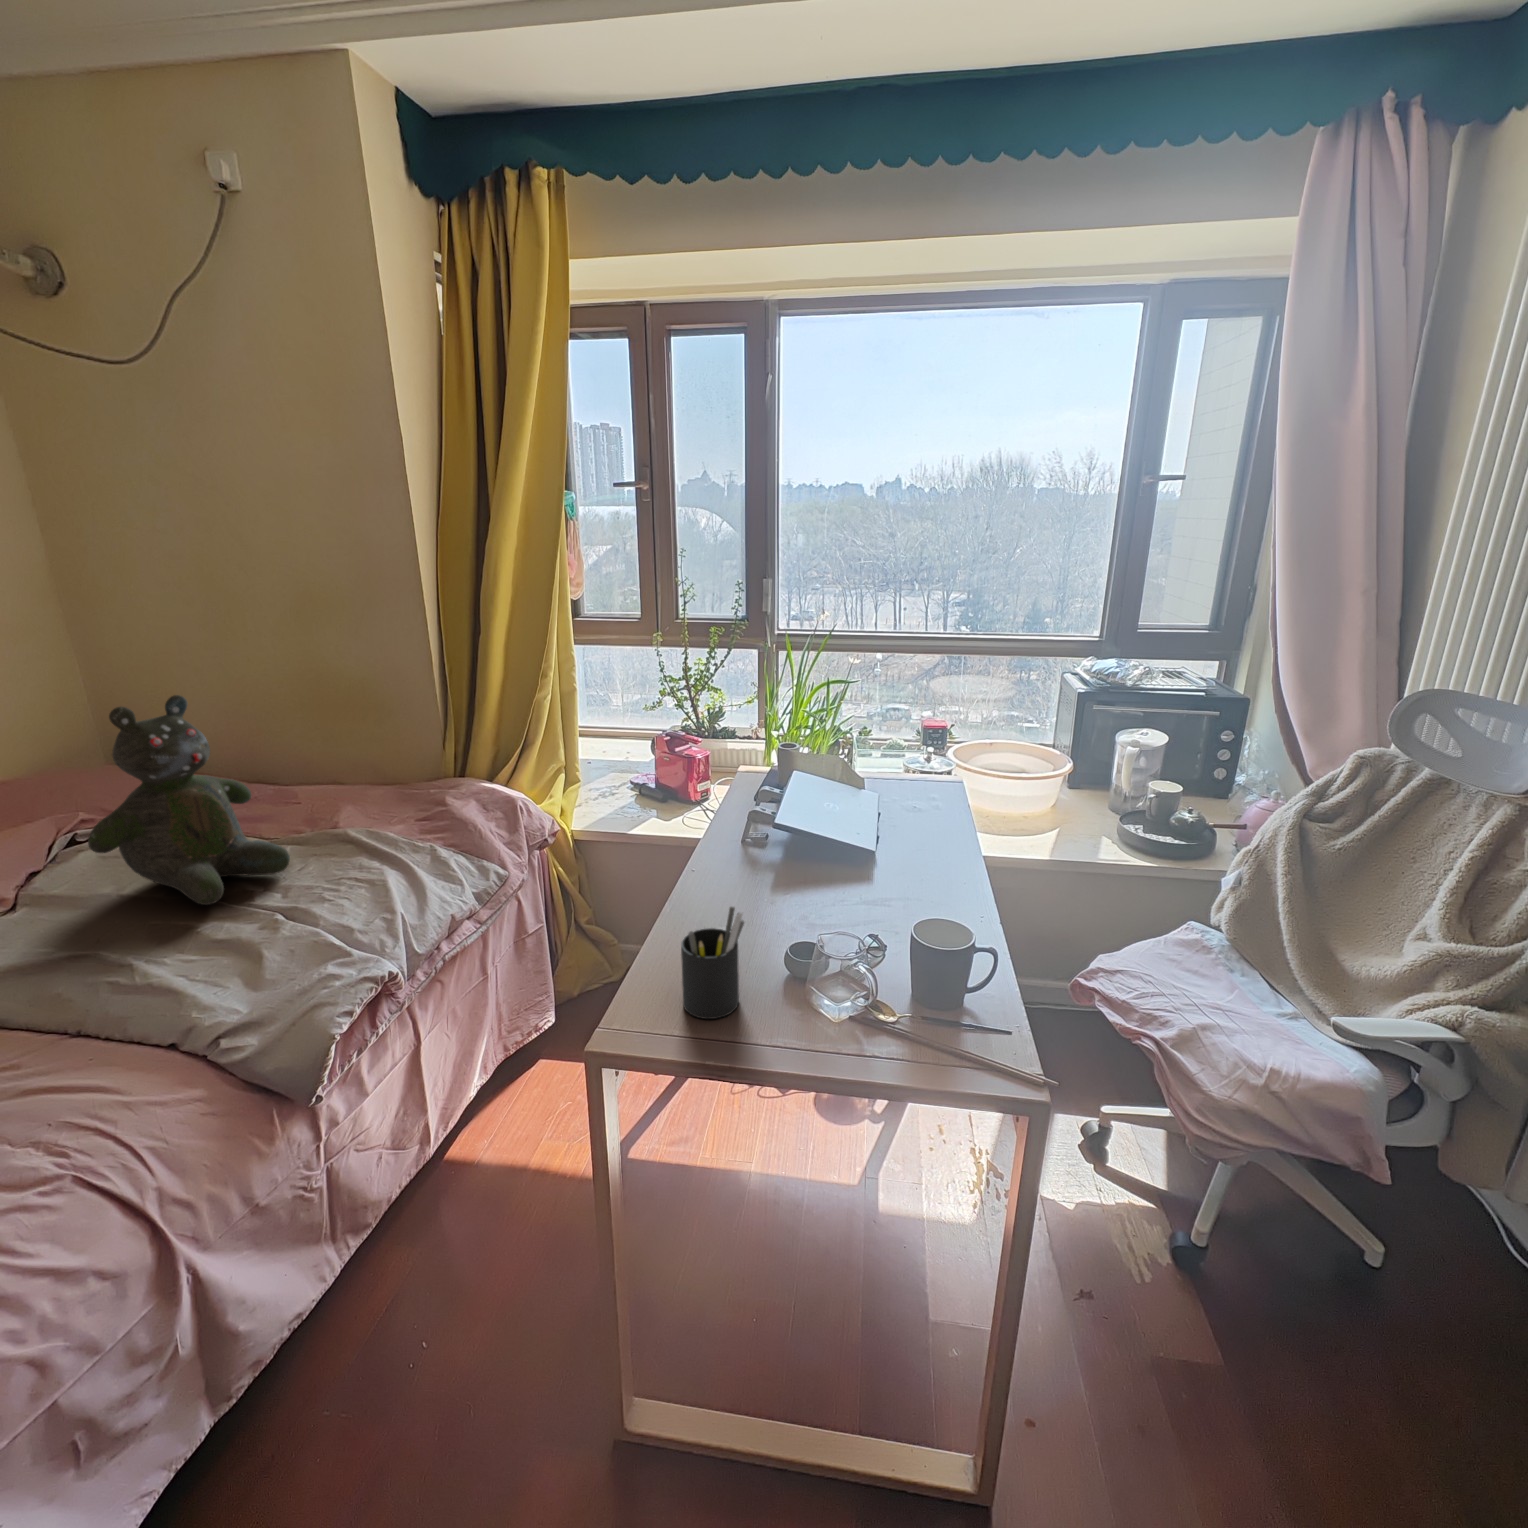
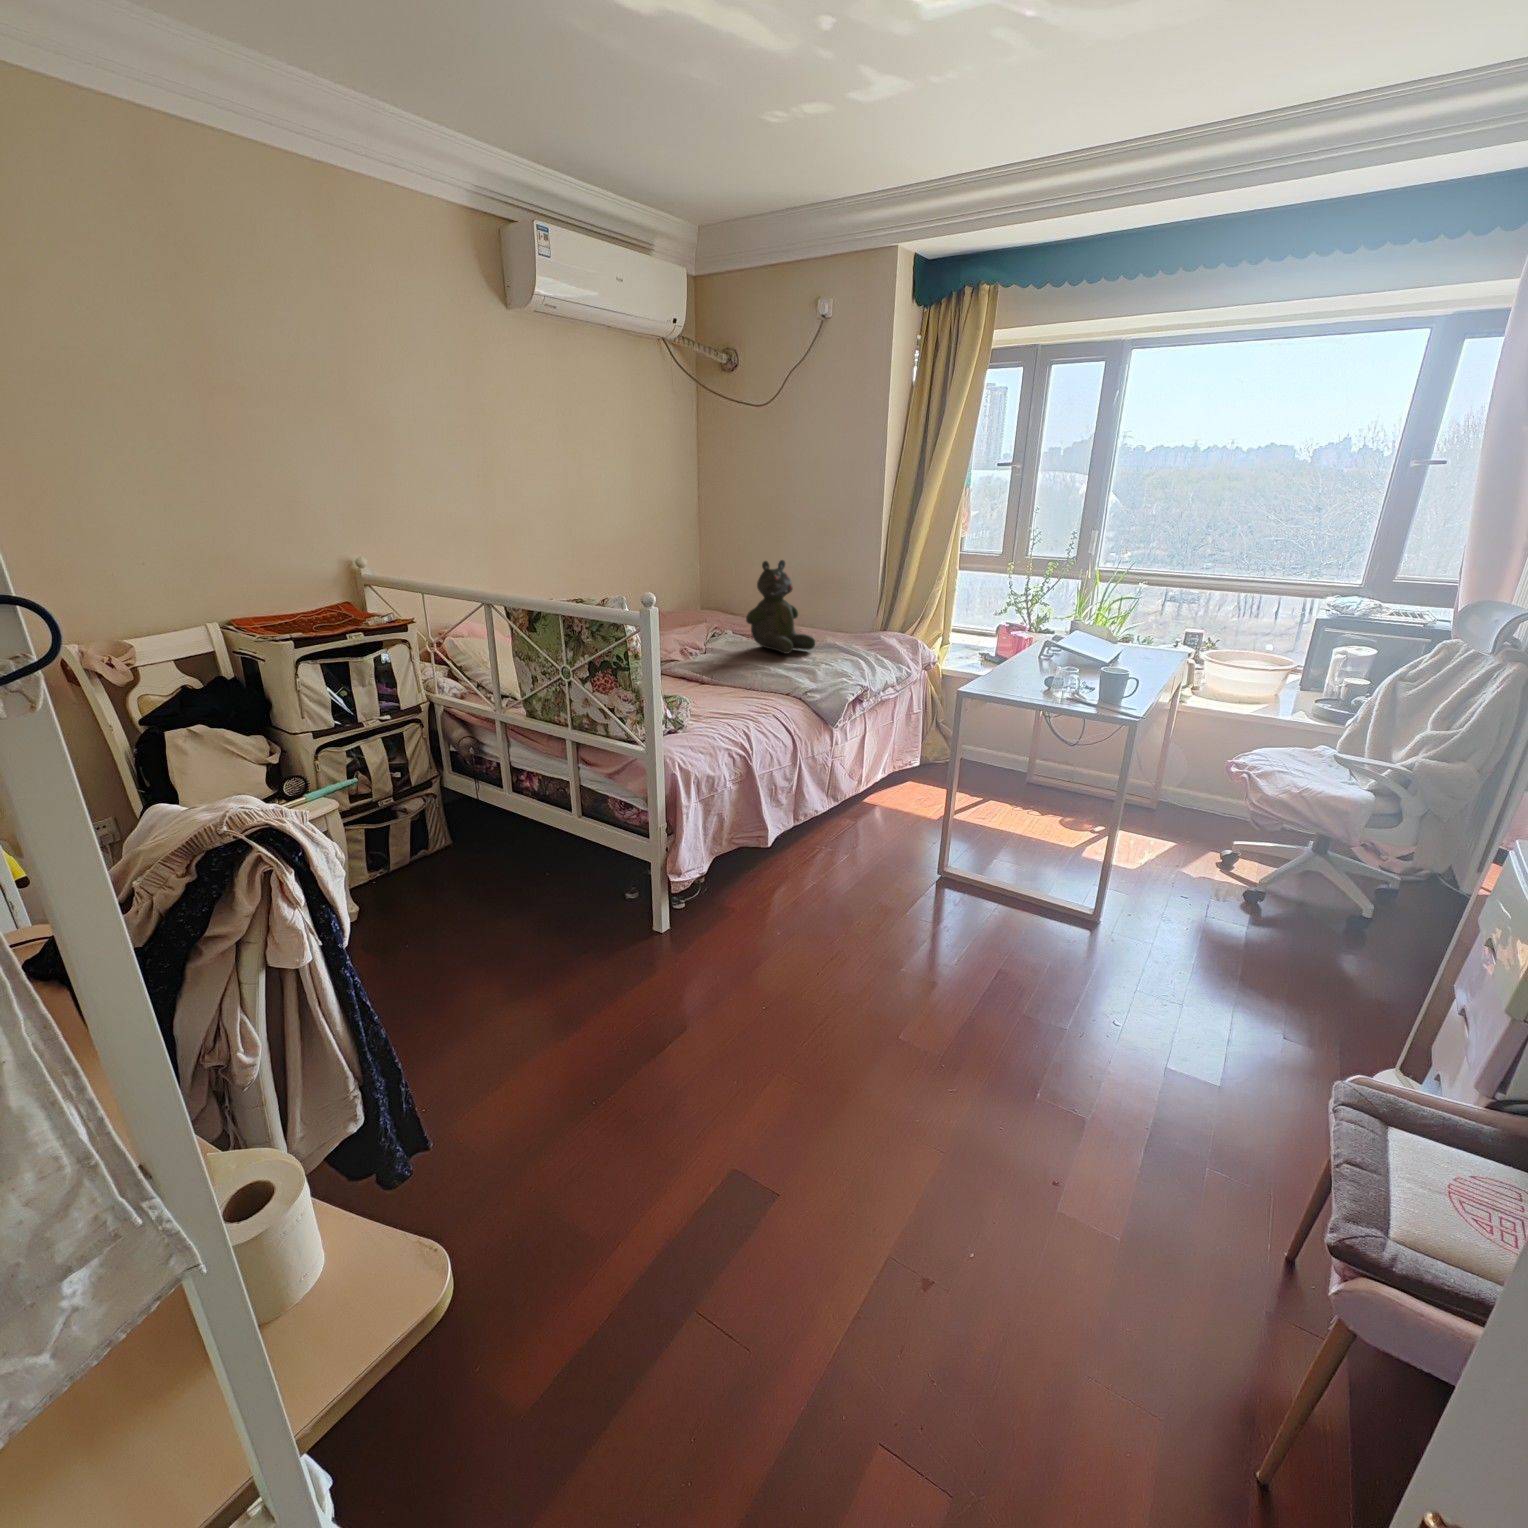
pen holder: present [681,906,744,1019] -> none [1007,640,1041,689]

